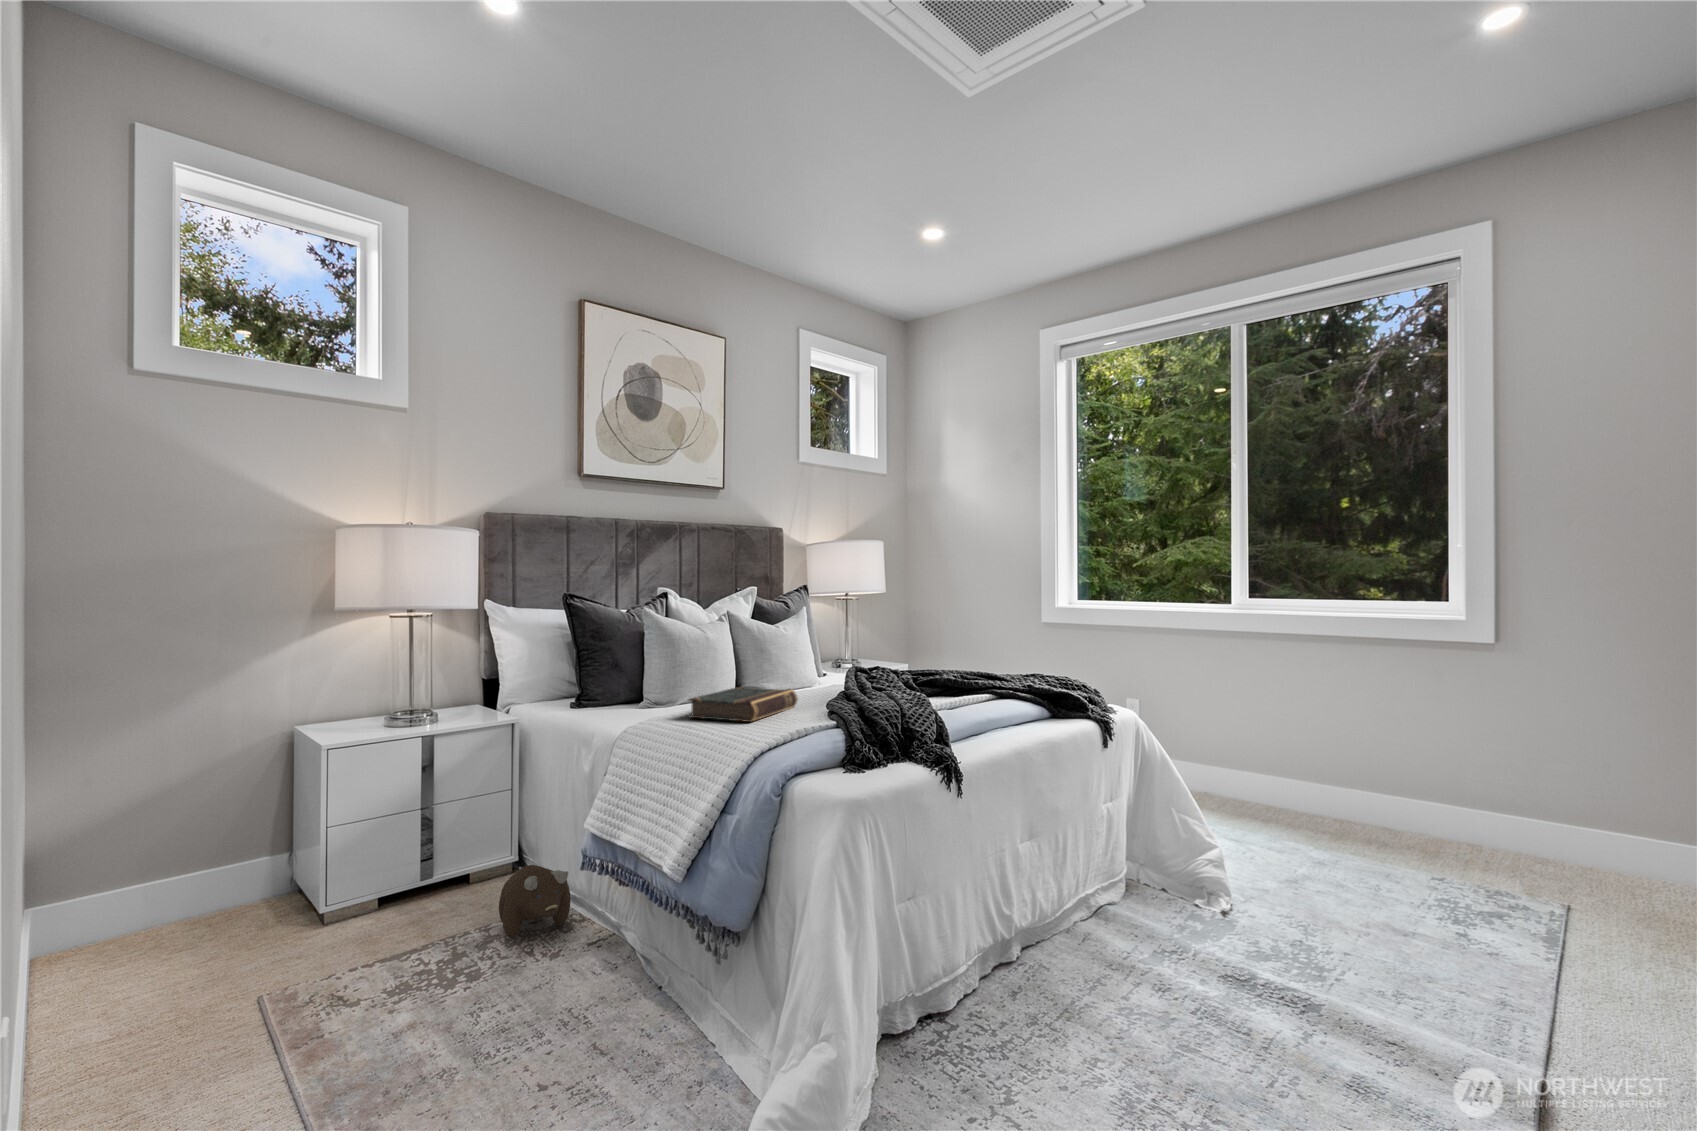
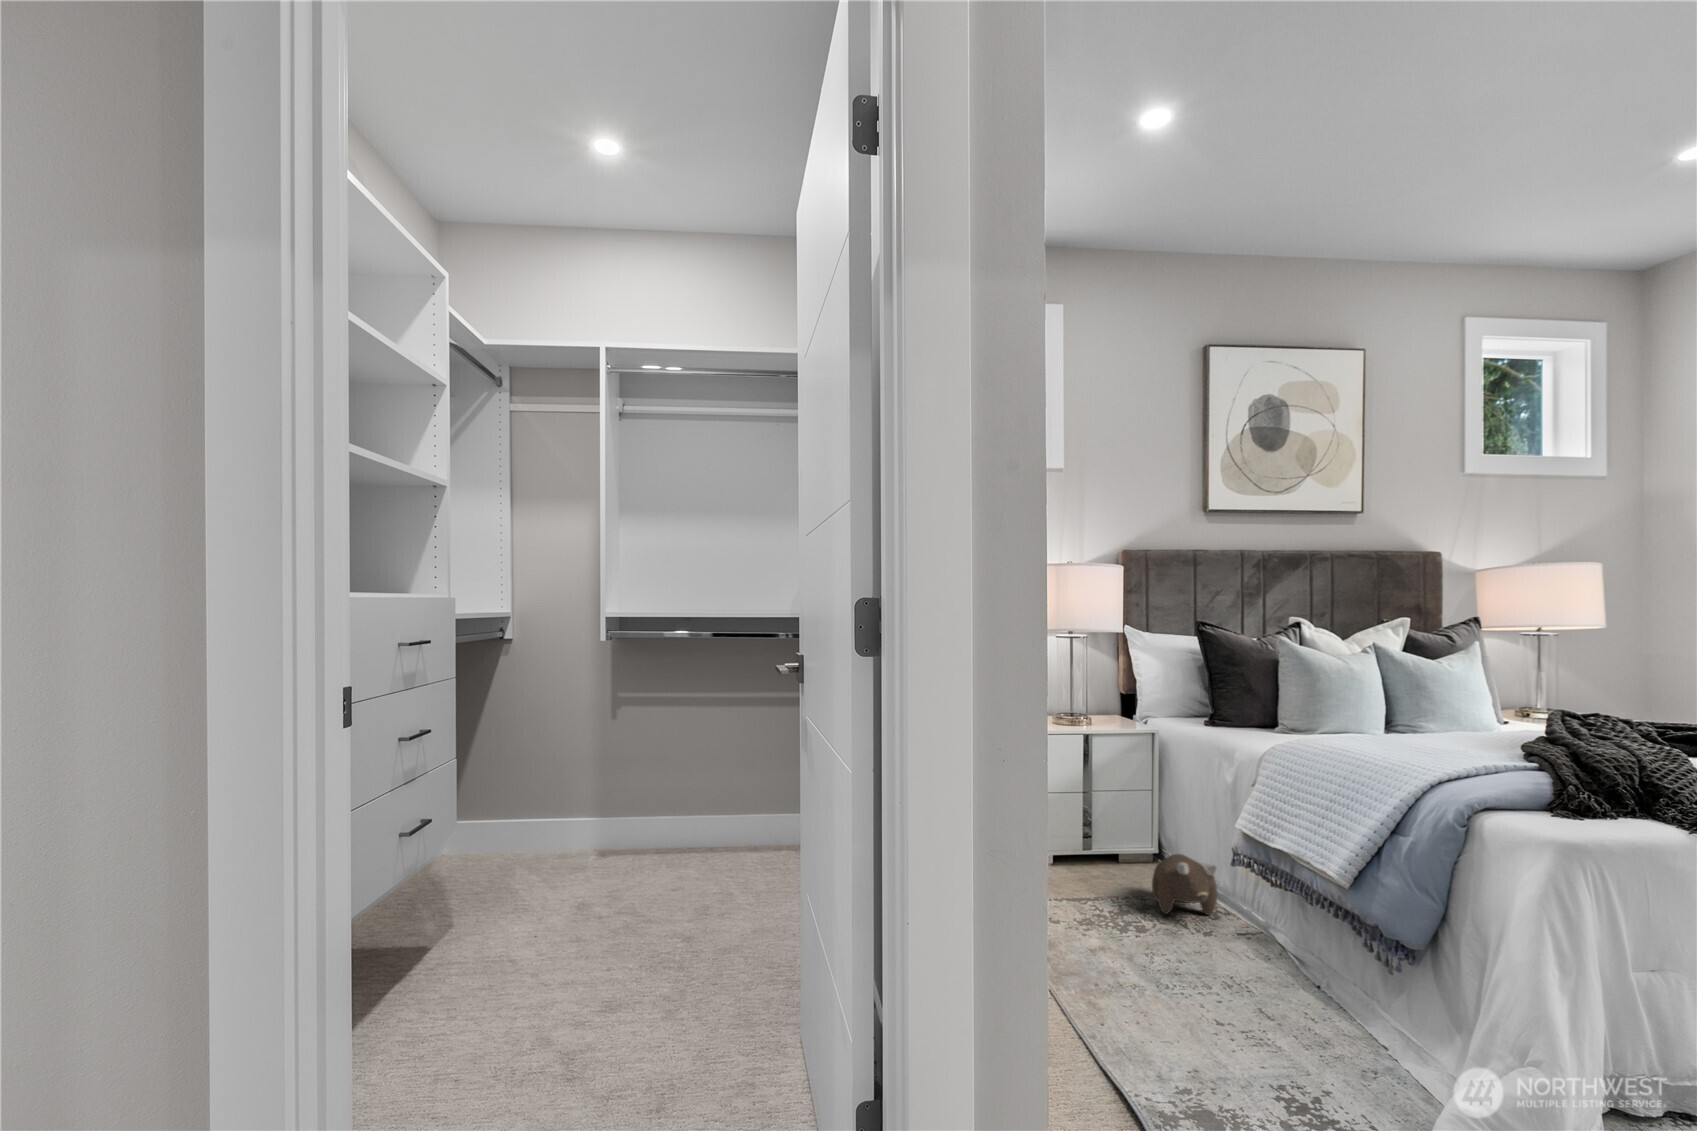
book: present [689,687,798,722] -> none [1342,717,1477,751]

